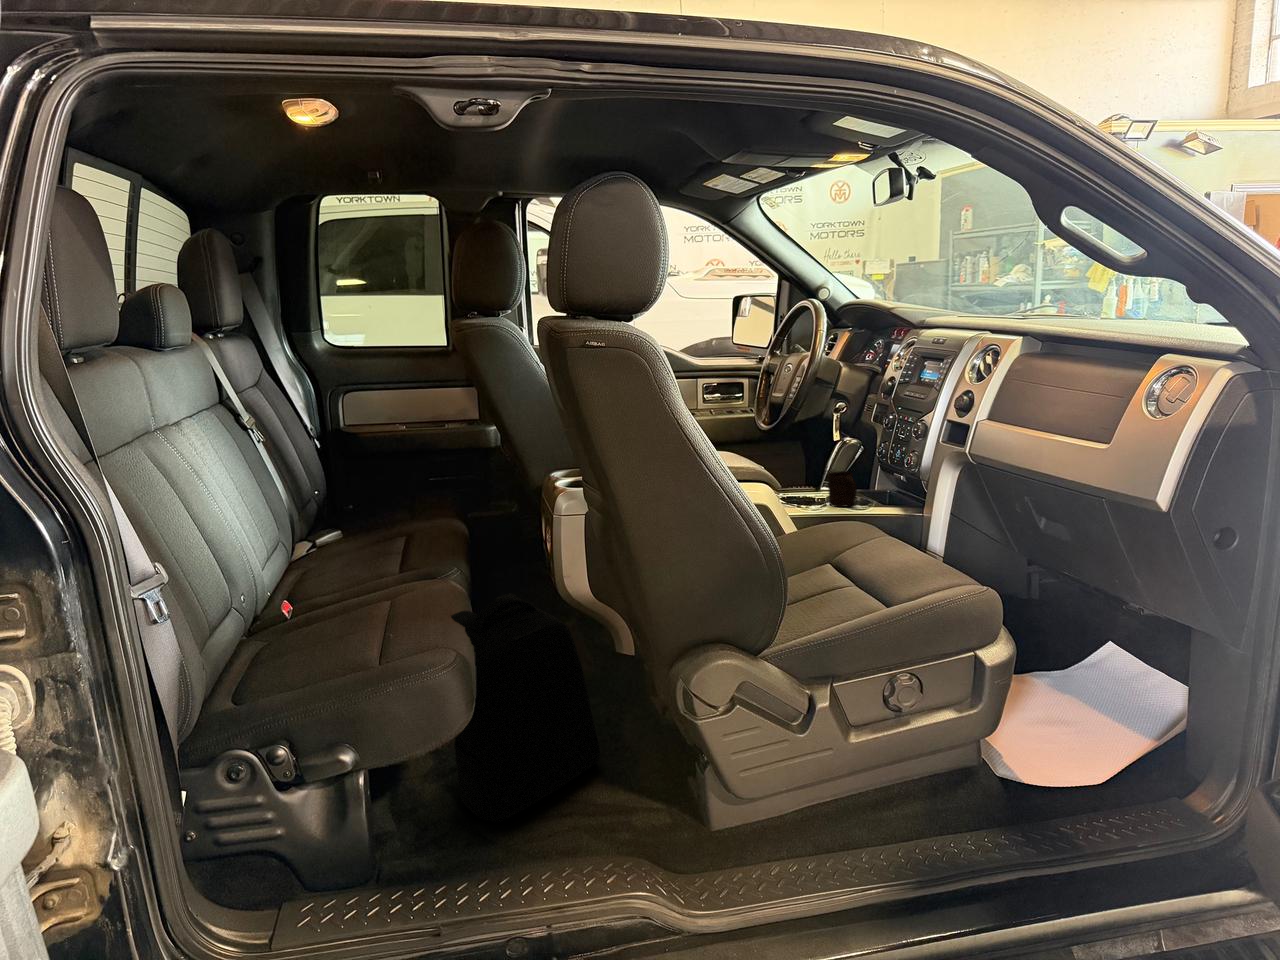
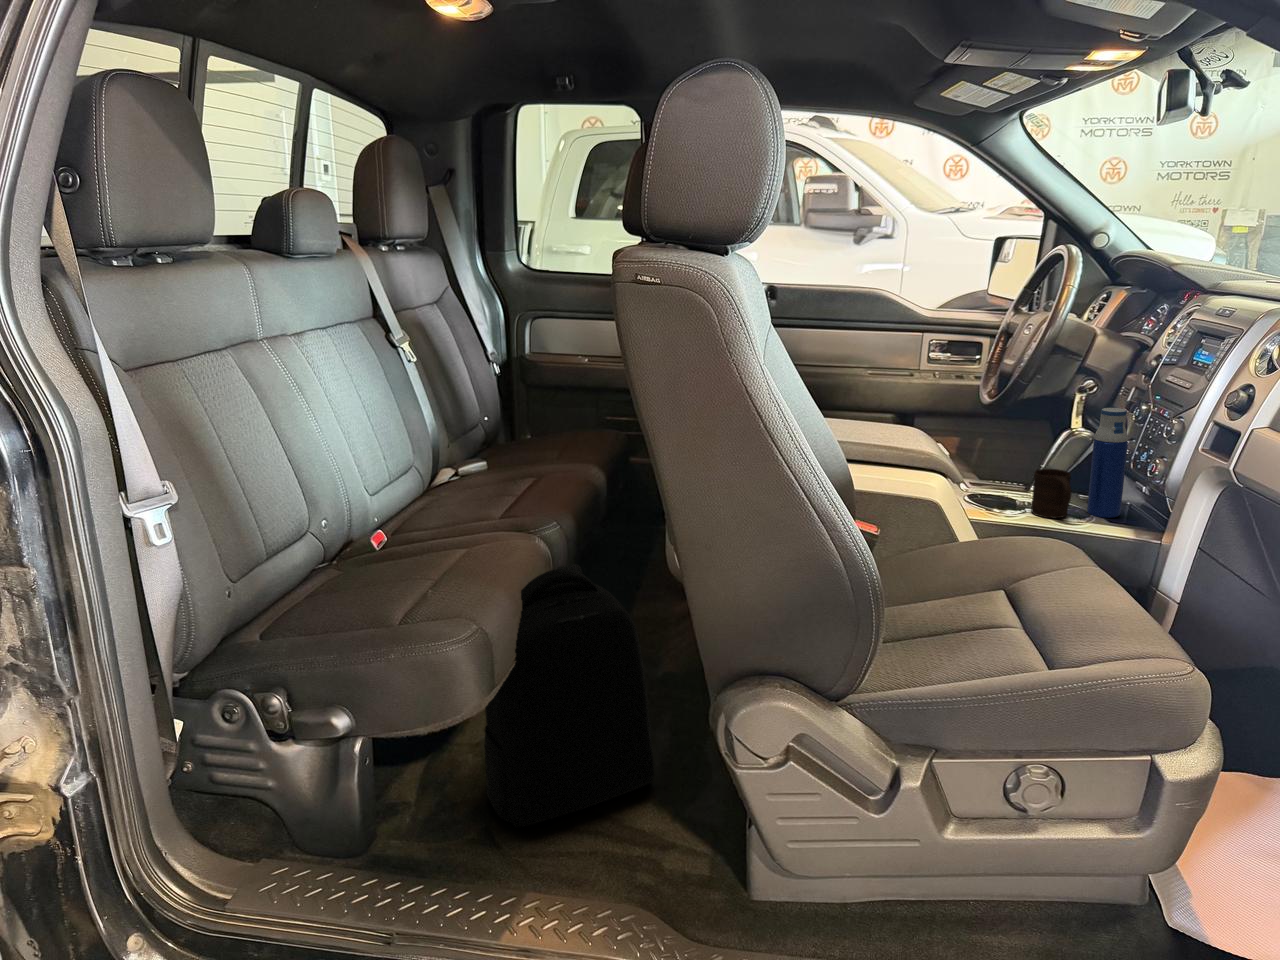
water bottle: none [862,423,887,502] -> present [1087,408,1128,518]

